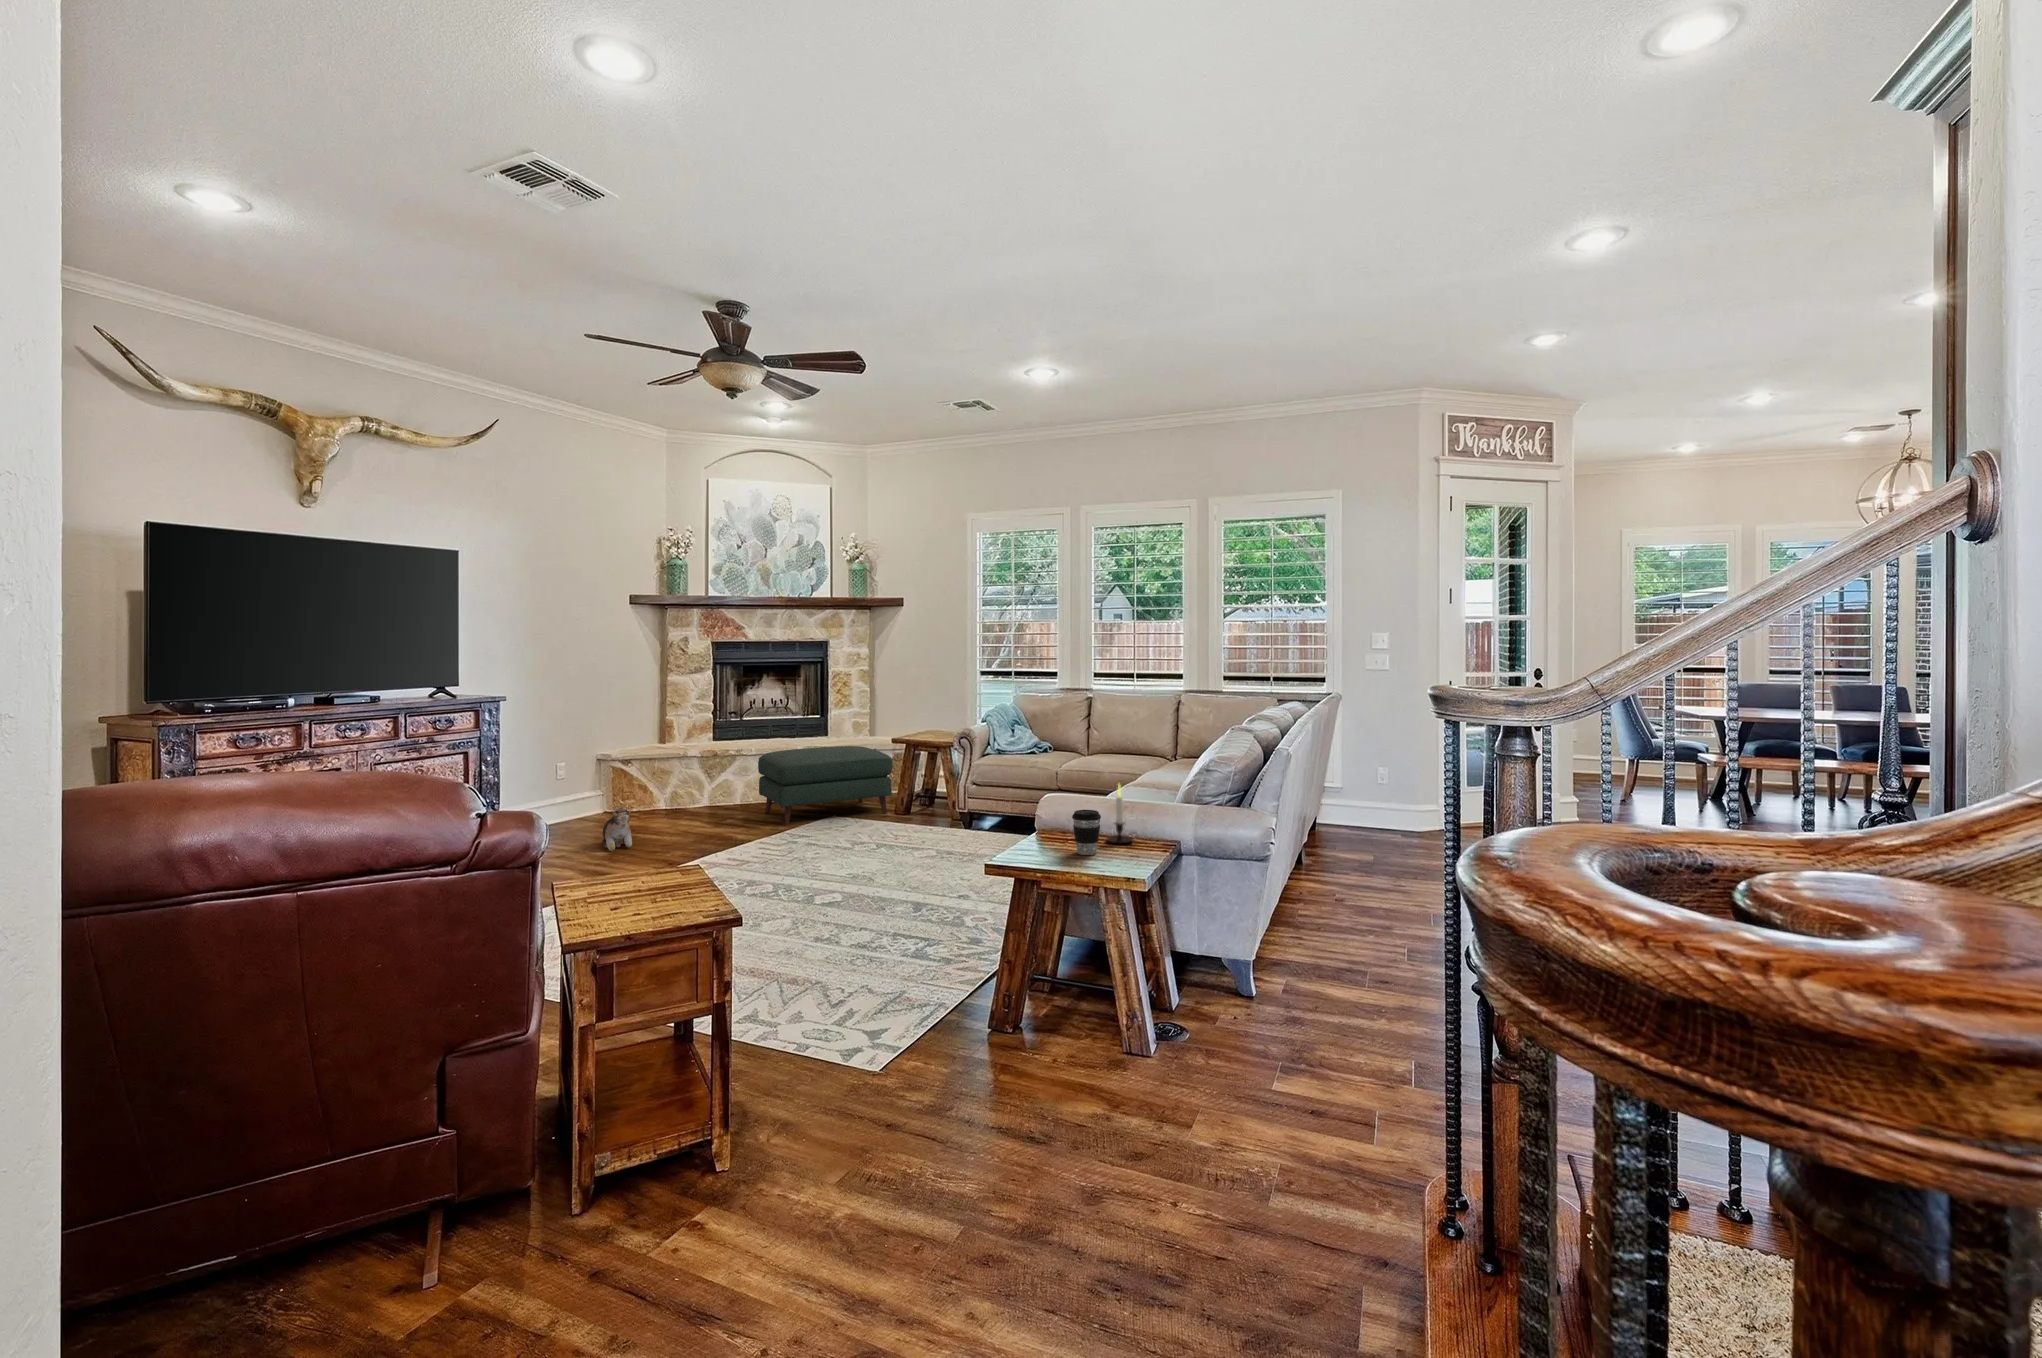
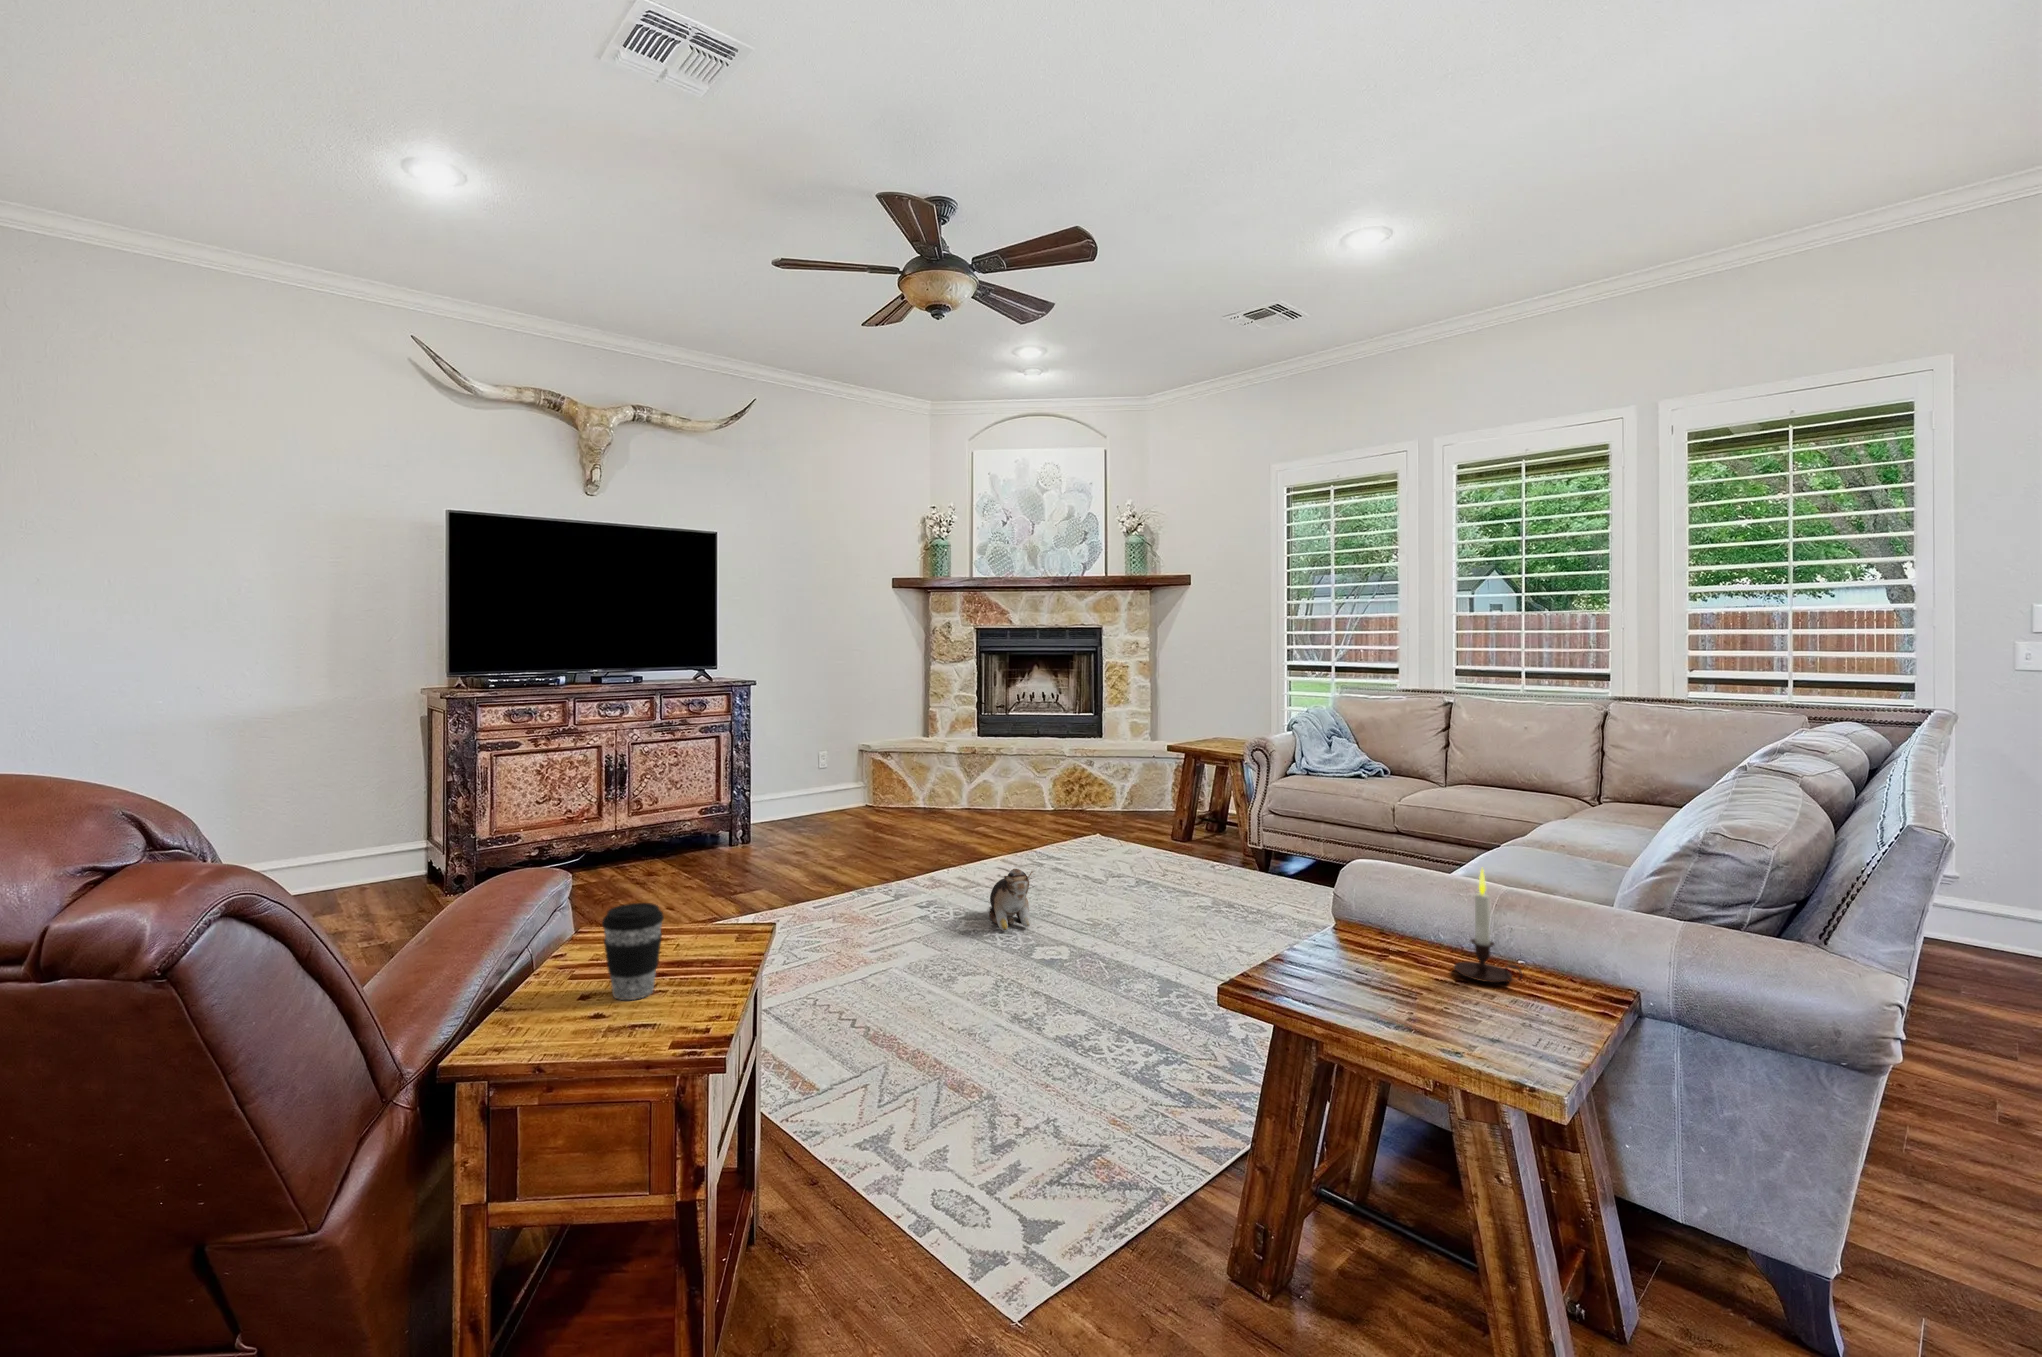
ottoman: present [758,746,893,825] -> none [1013,753,1168,842]
plush toy: present [602,808,632,851] -> present [989,869,1032,931]
coffee cup: present [1072,810,1101,855] -> present [602,903,664,1000]

